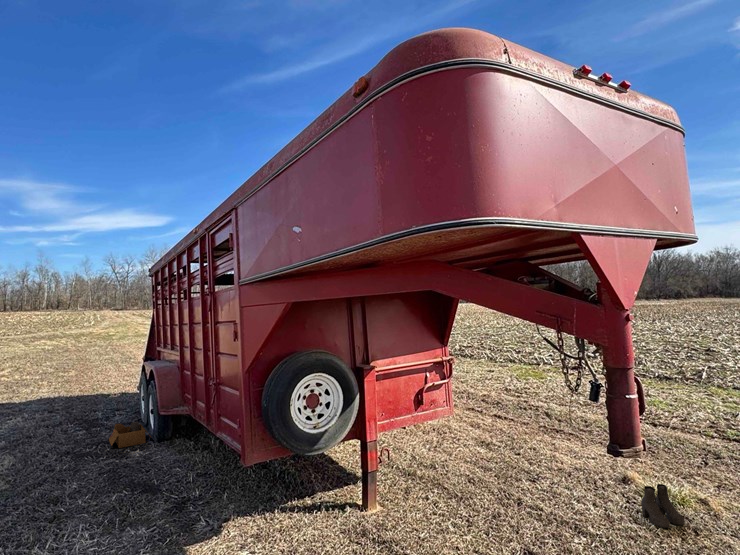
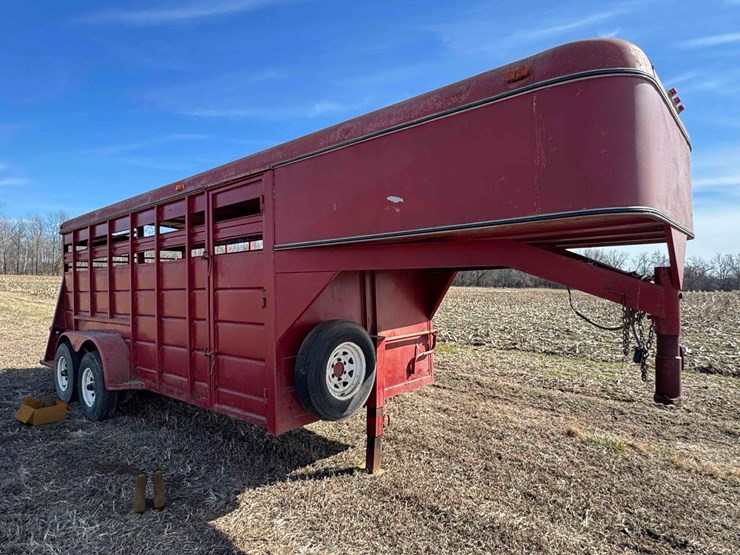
boots: present [641,484,684,528] -> present [134,469,165,513]

